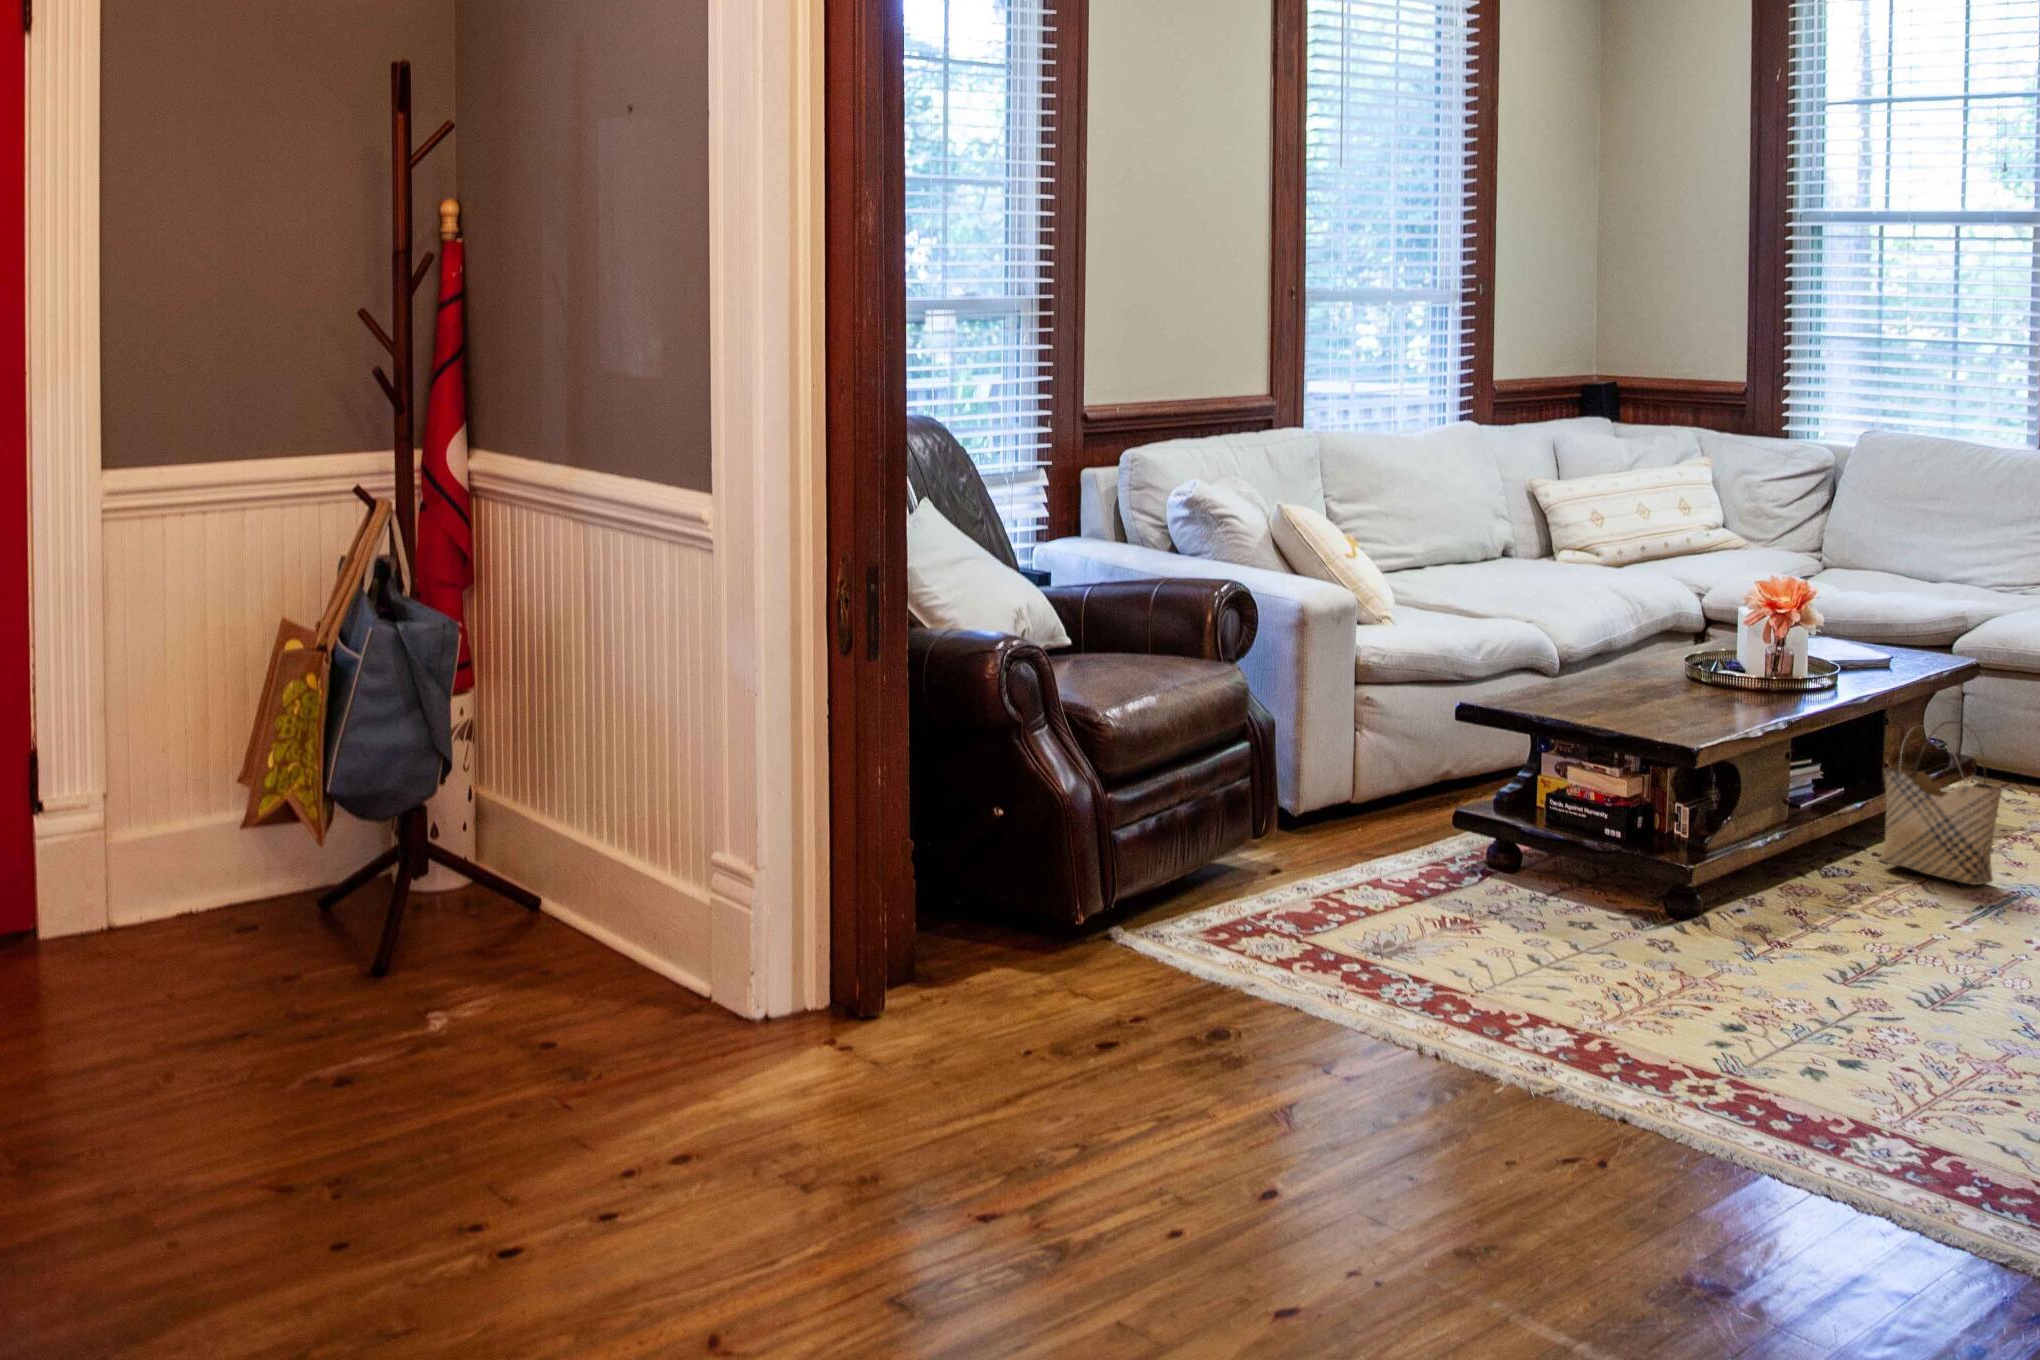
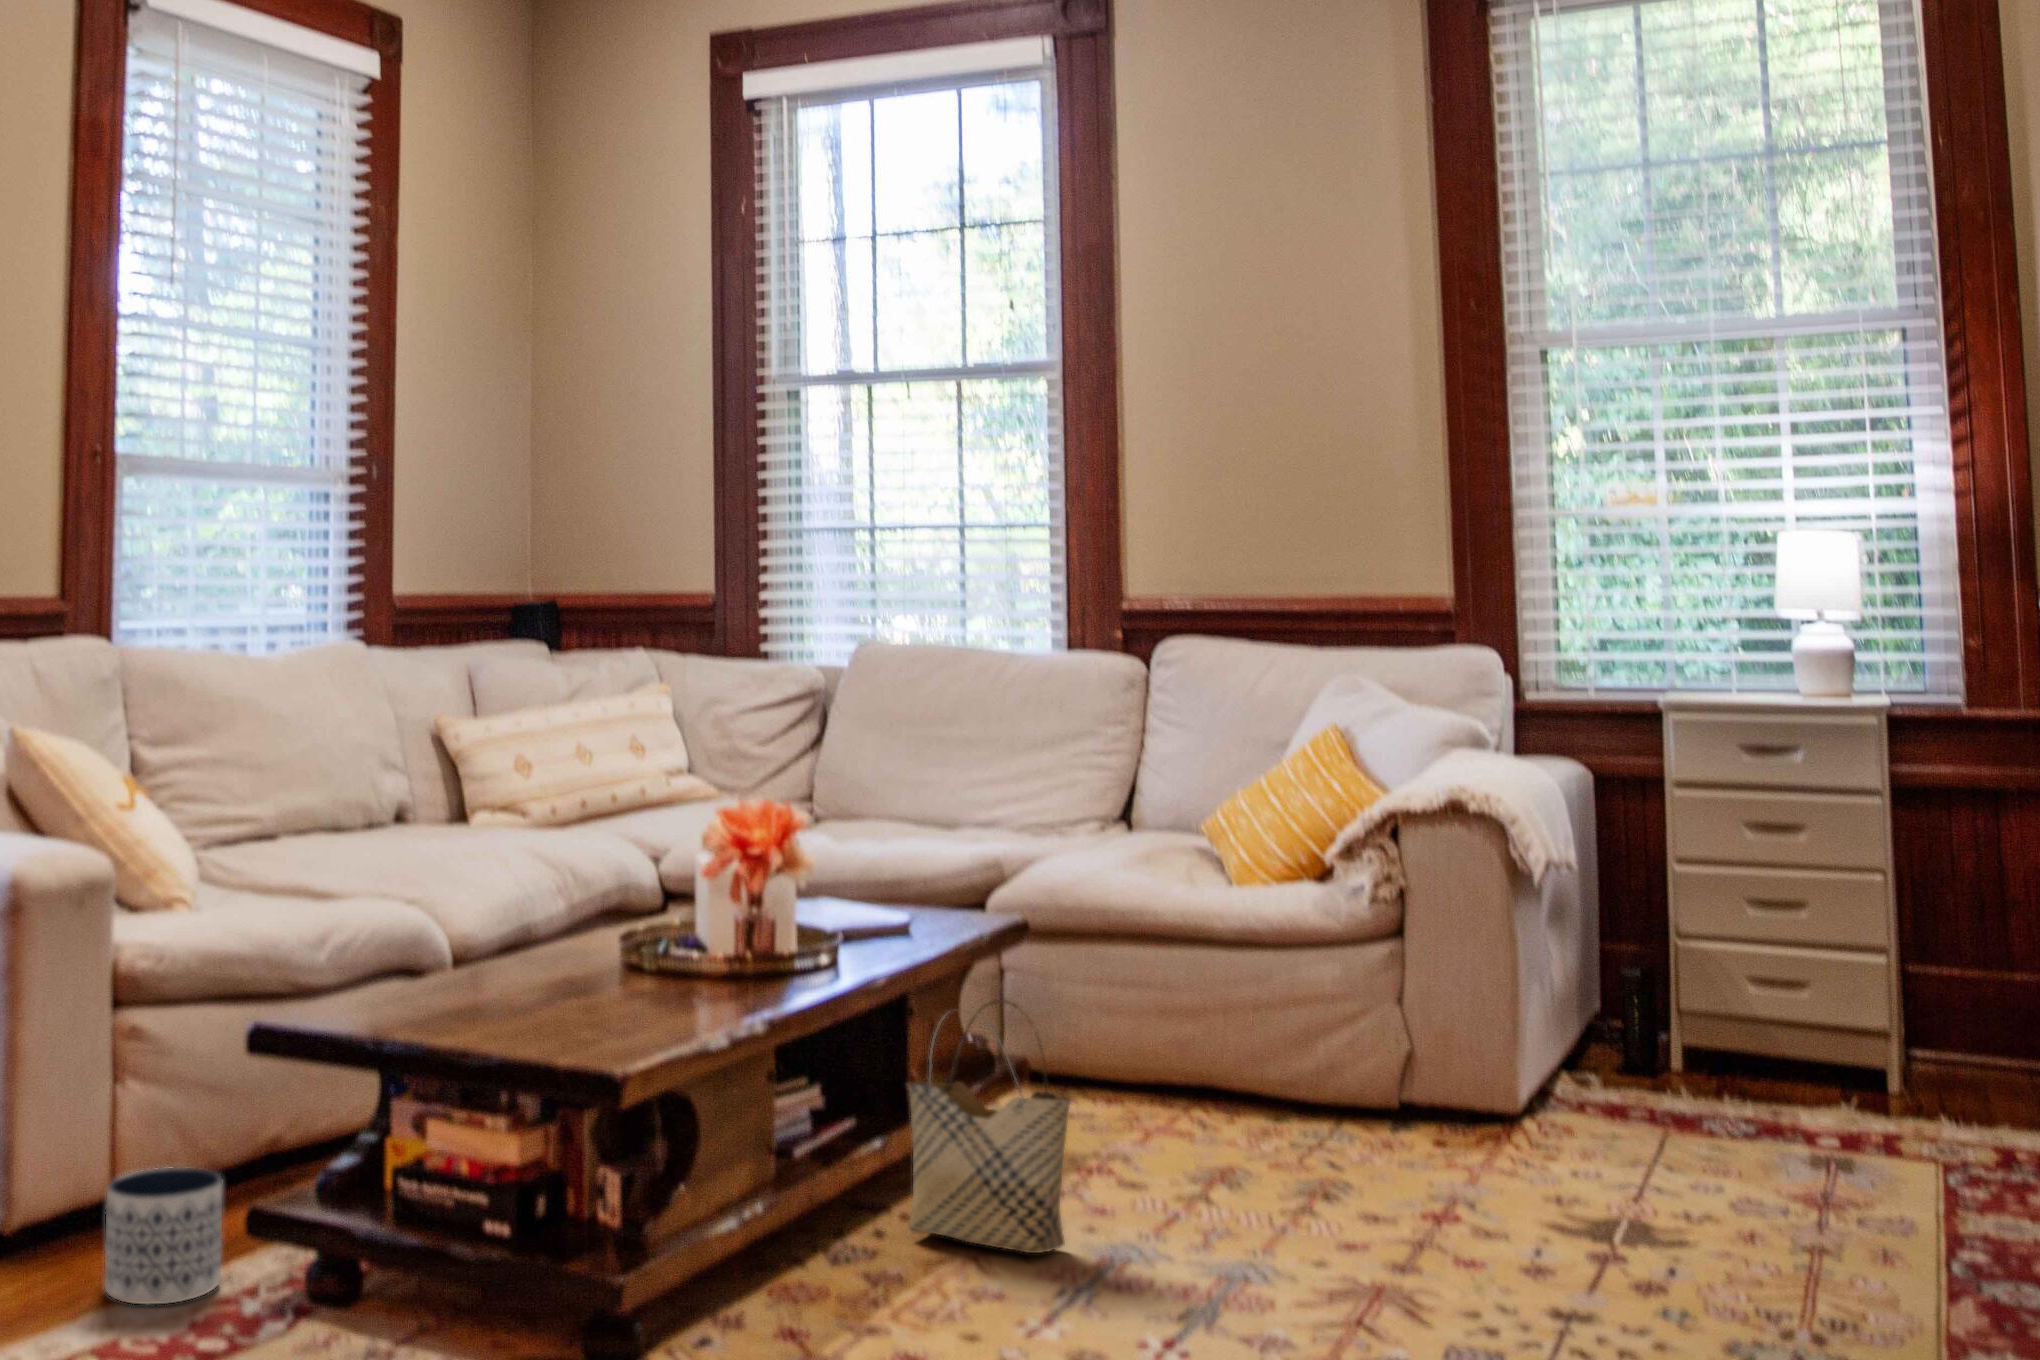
planter: none [1363,779,1431,856] -> present [105,1167,222,1304]

